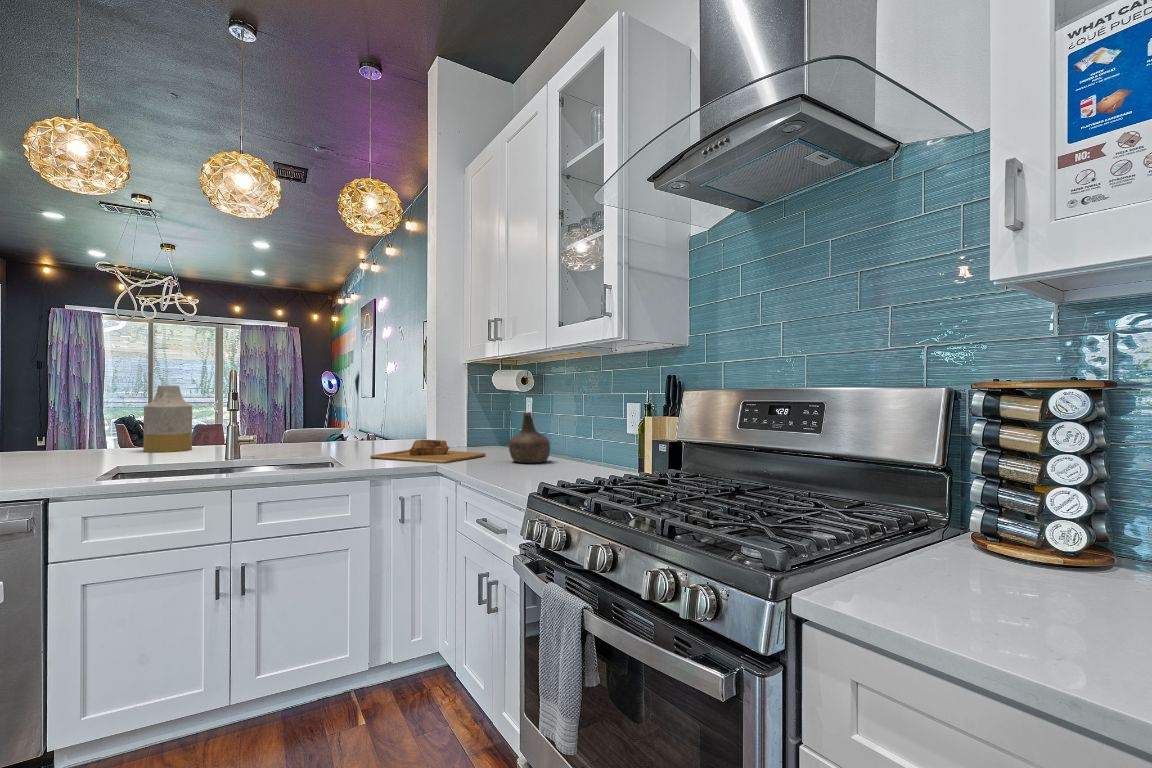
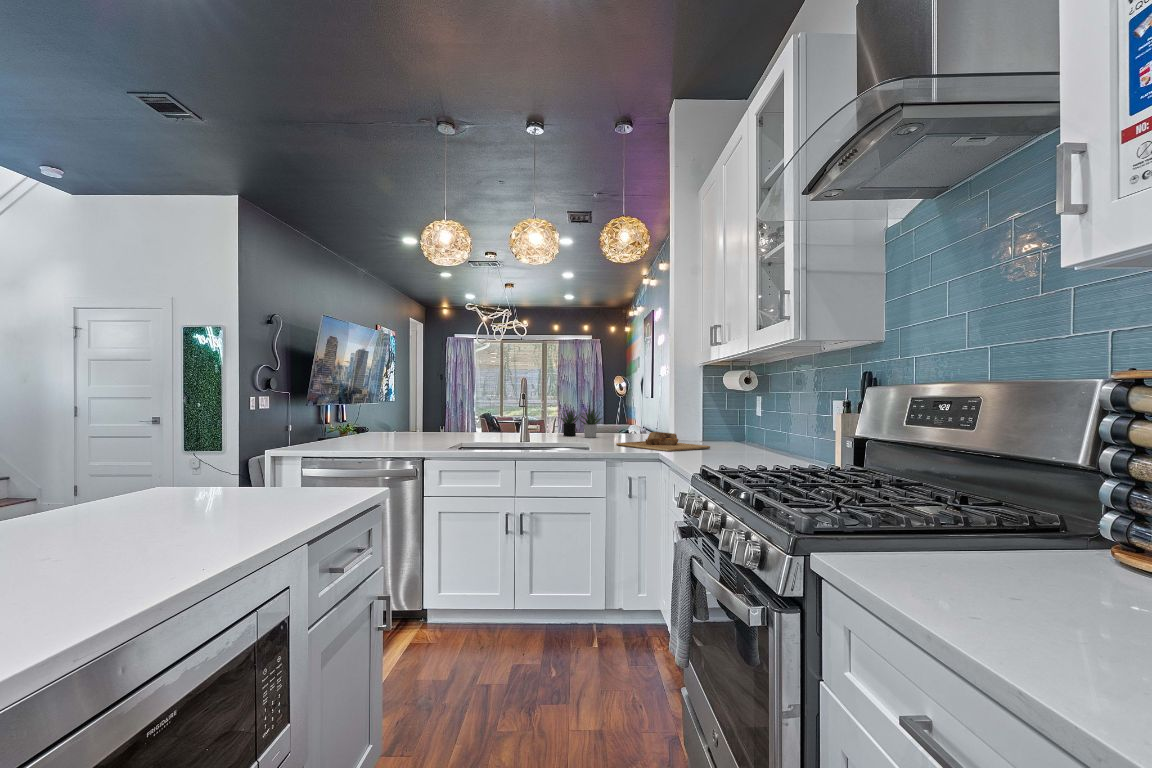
vase: present [143,385,192,452] -> none [479,388,507,435]
succulent plant: none [274,409,341,449] -> present [561,408,602,438]
bottle: present [509,412,550,463] -> none [724,410,762,456]

